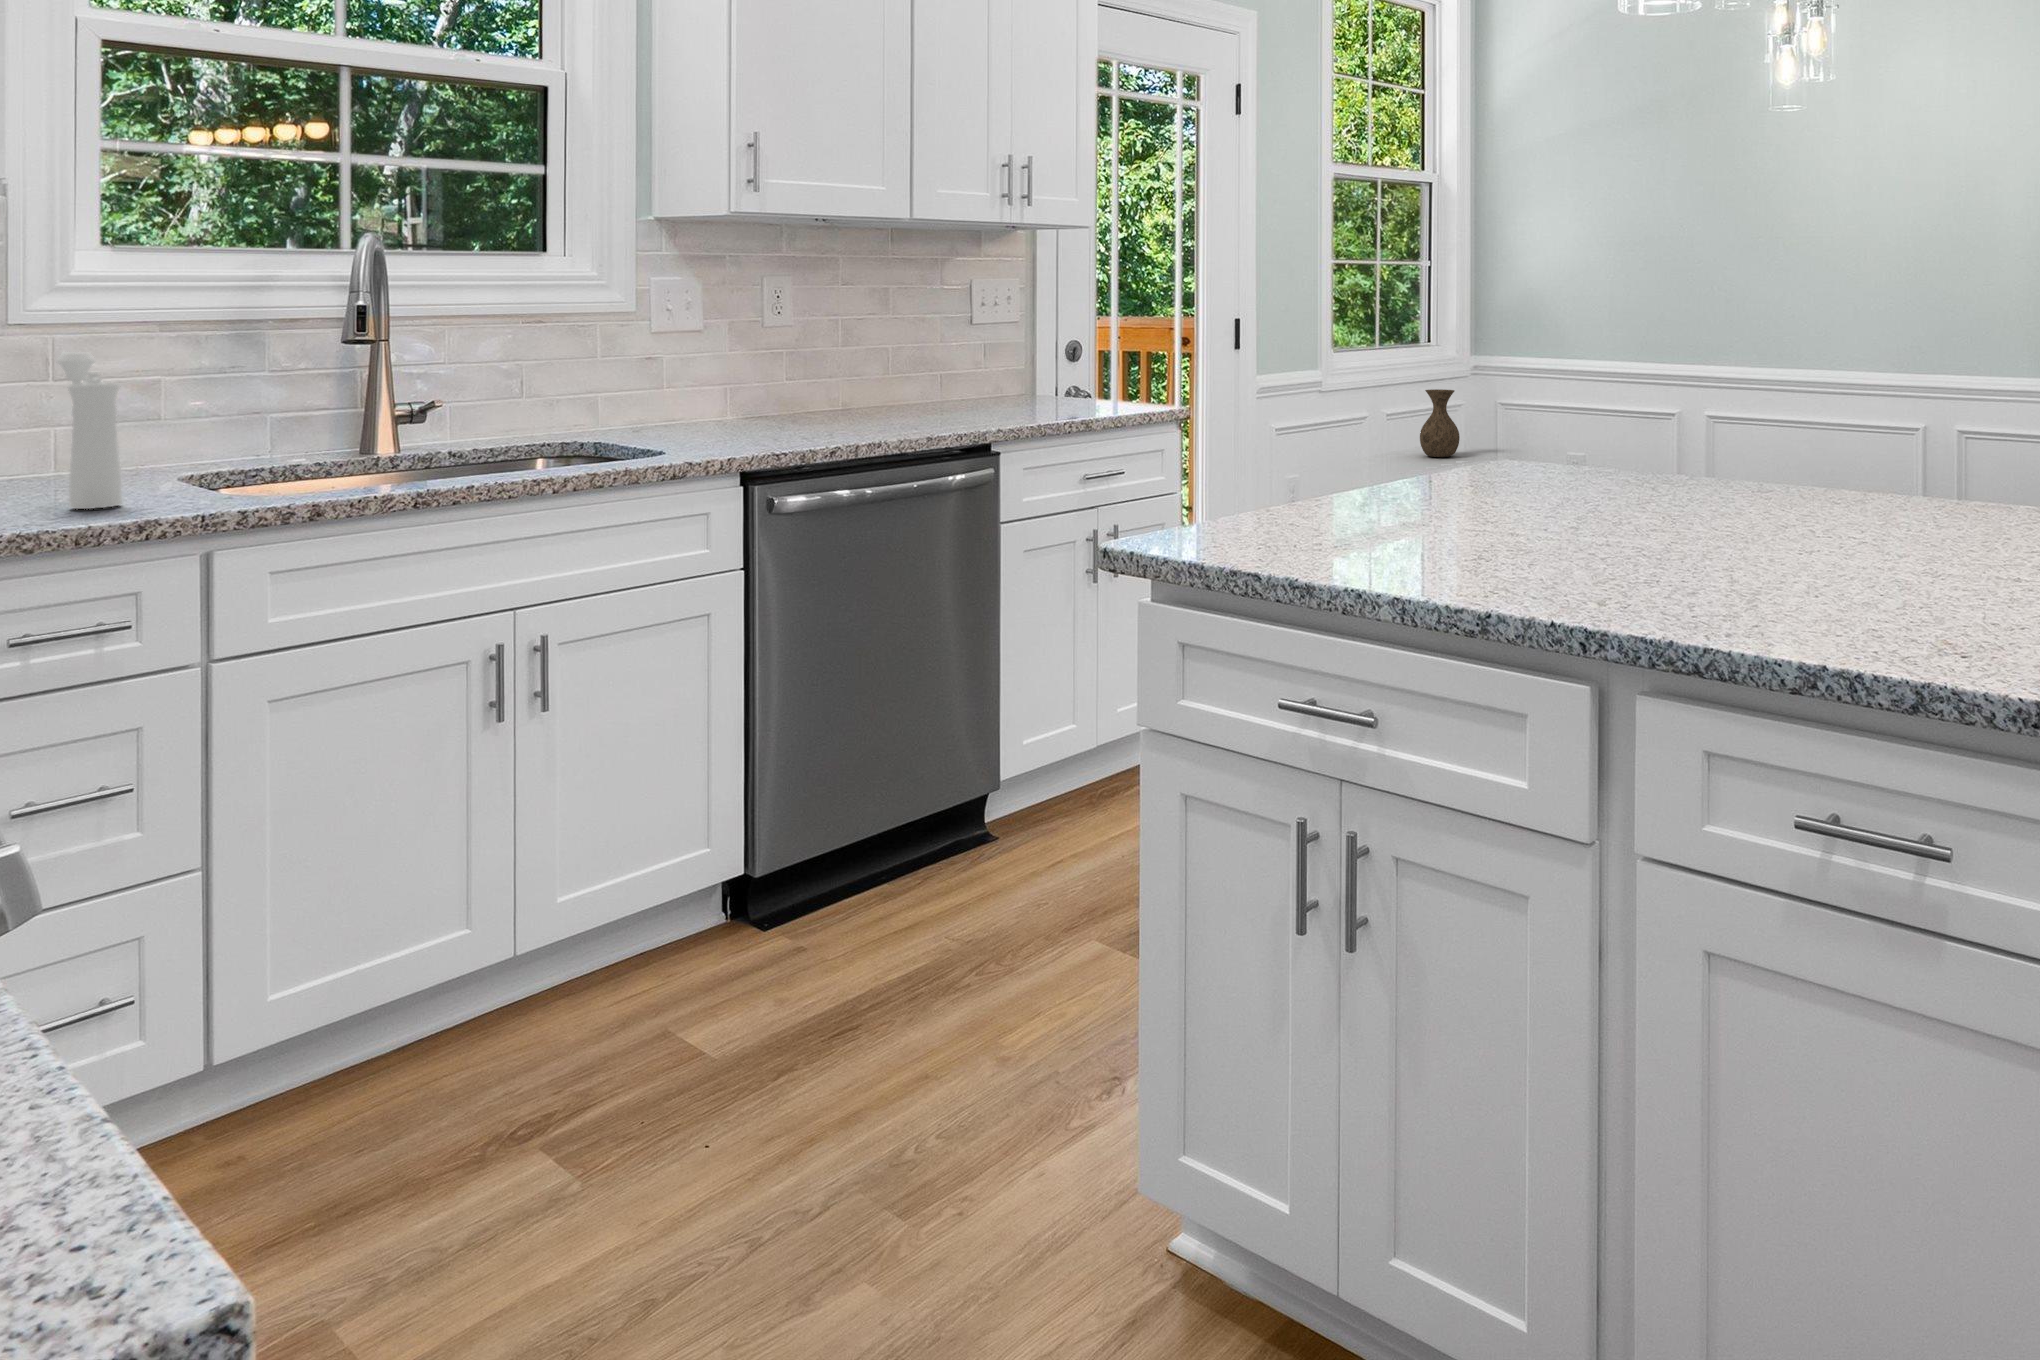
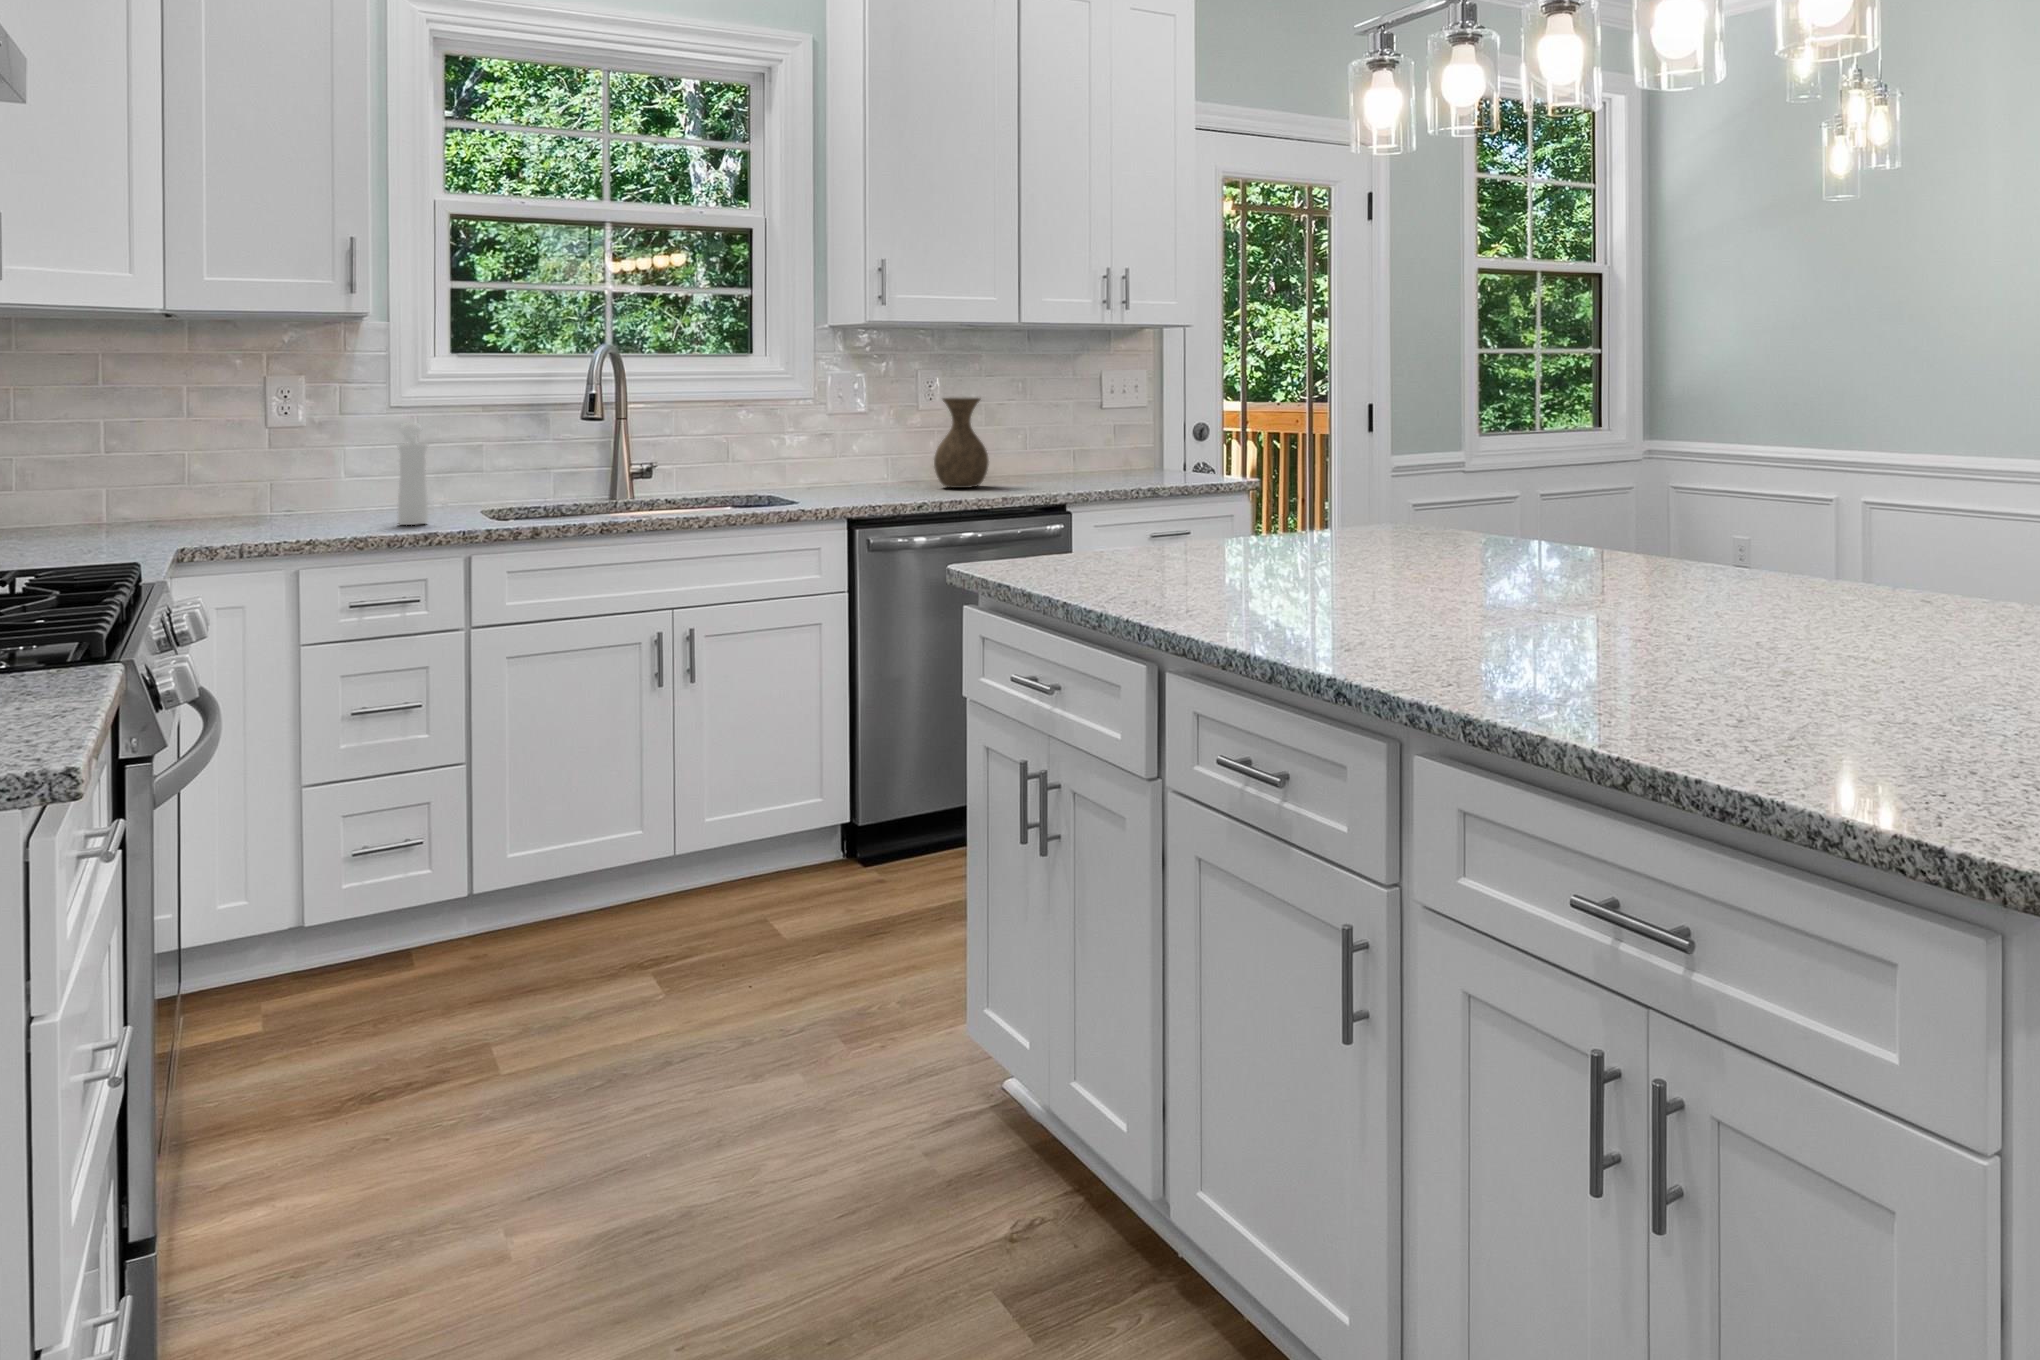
vase: present [1420,389,1460,457] -> present [934,398,989,488]

